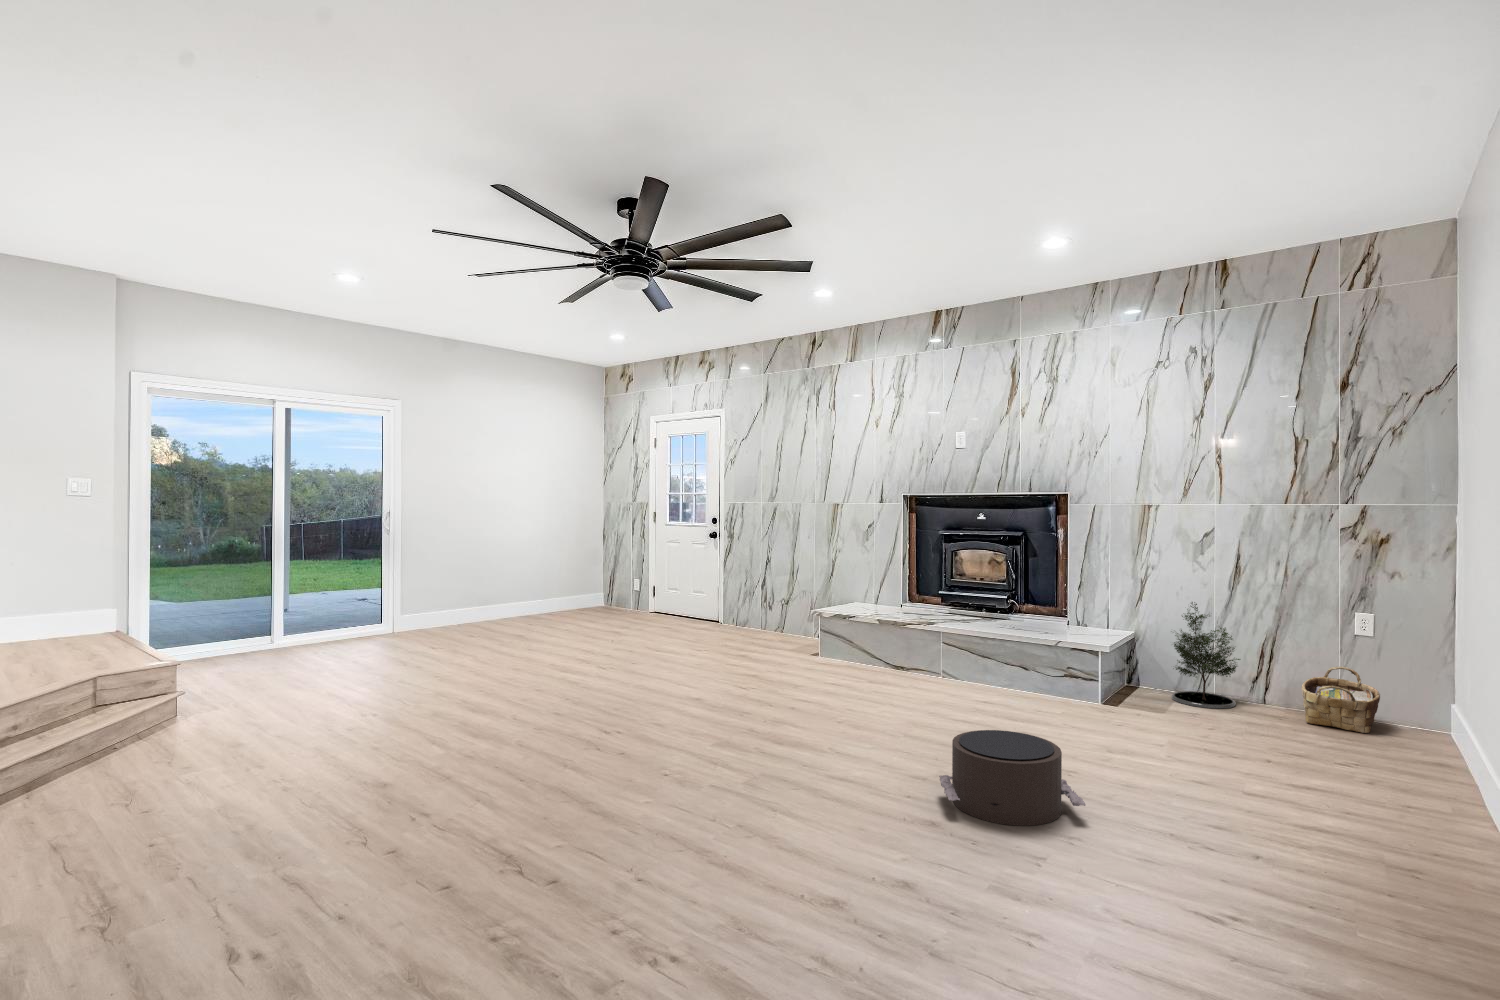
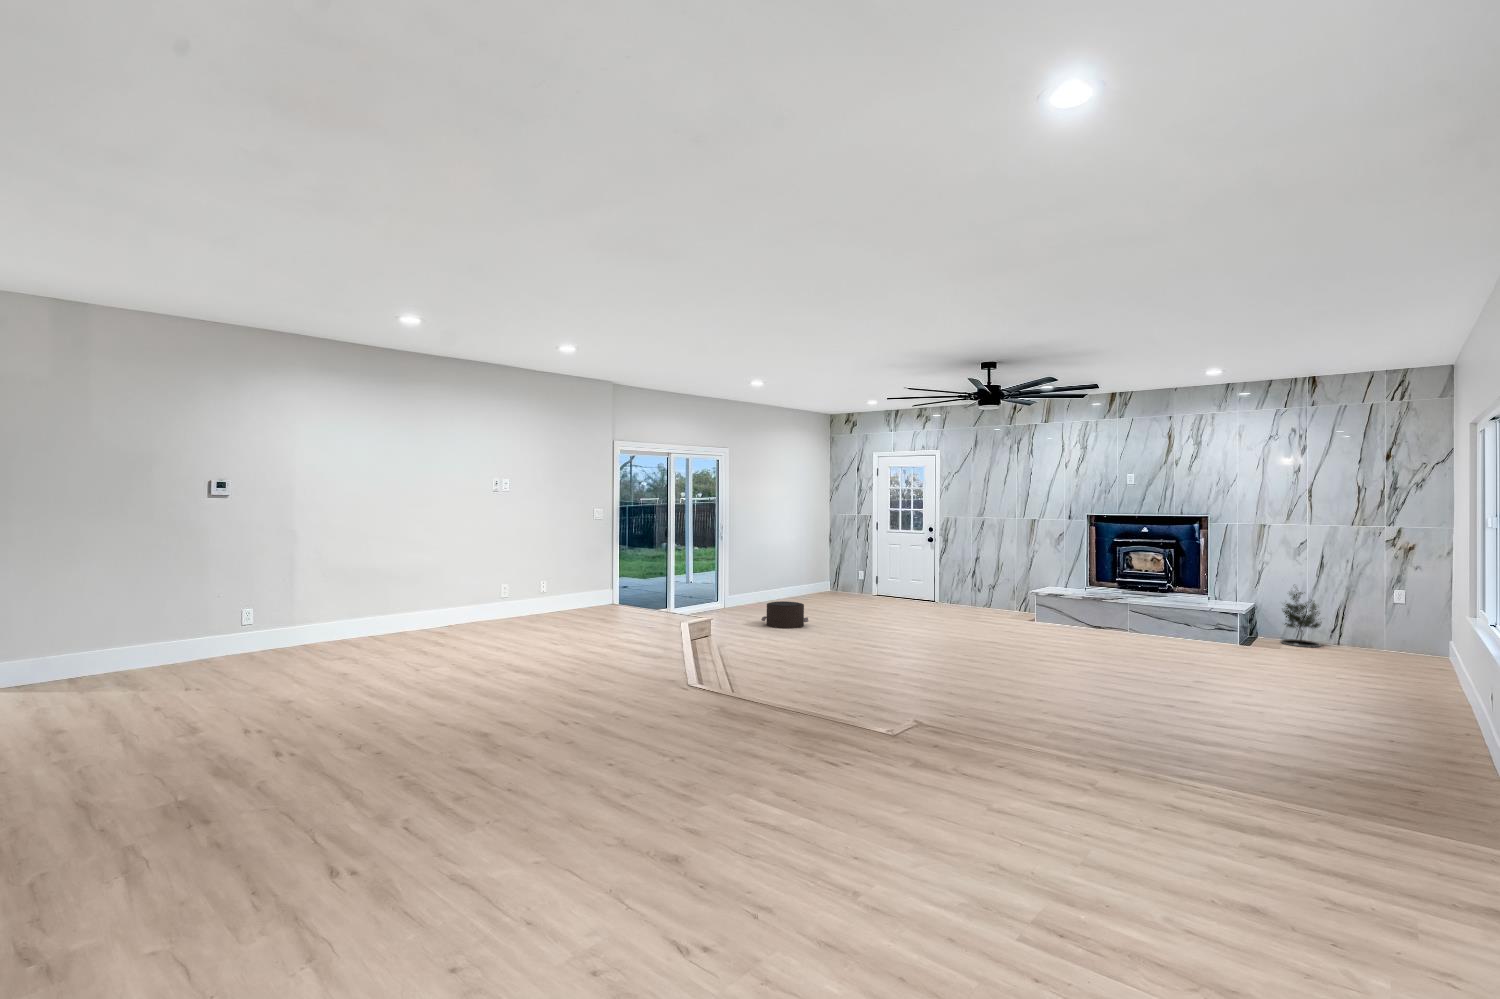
woven basket: present [1302,667,1380,733] -> none [1363,622,1409,658]
pouf: present [939,730,1086,826] -> present [762,601,808,628]

